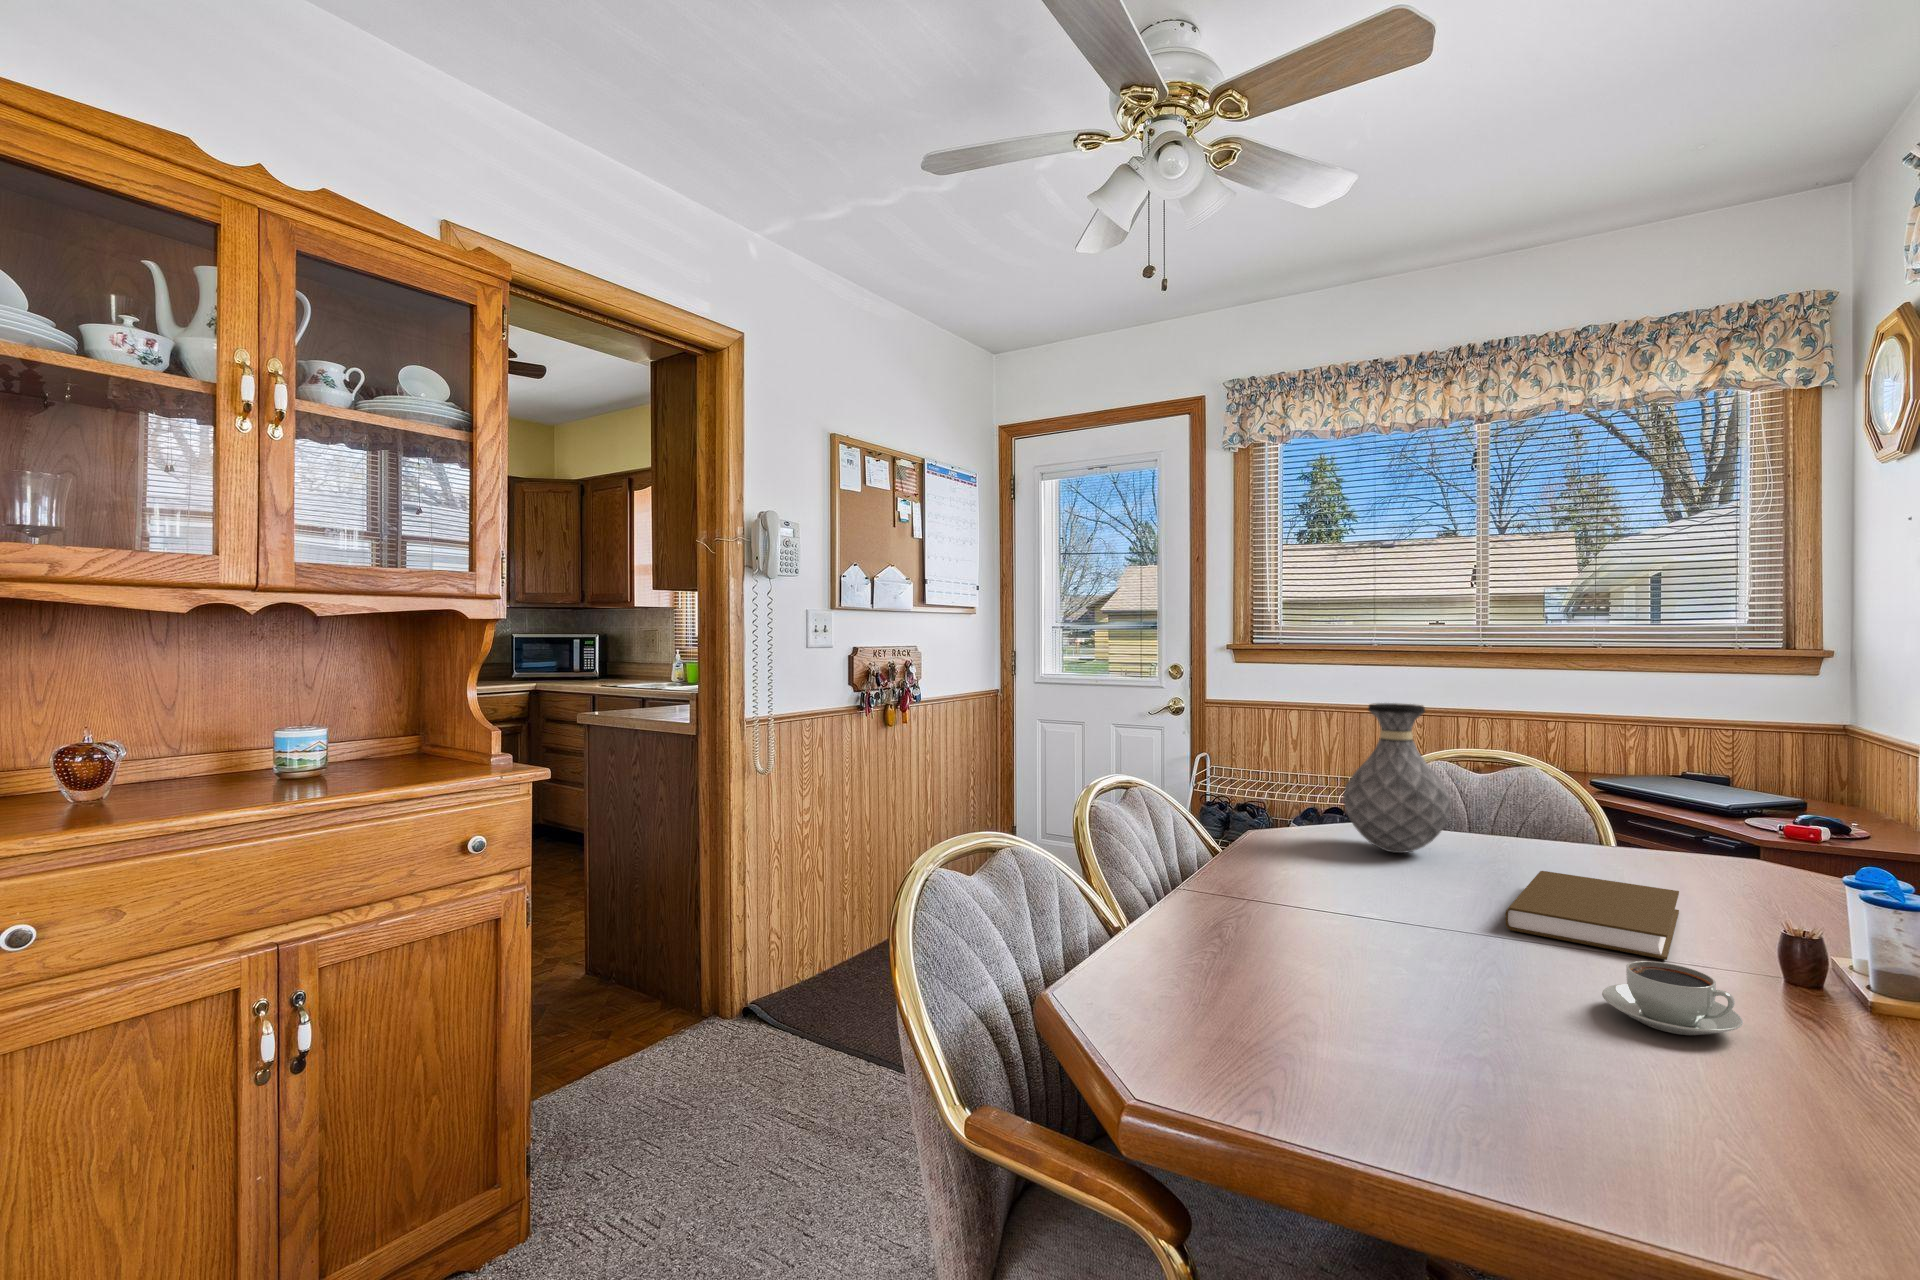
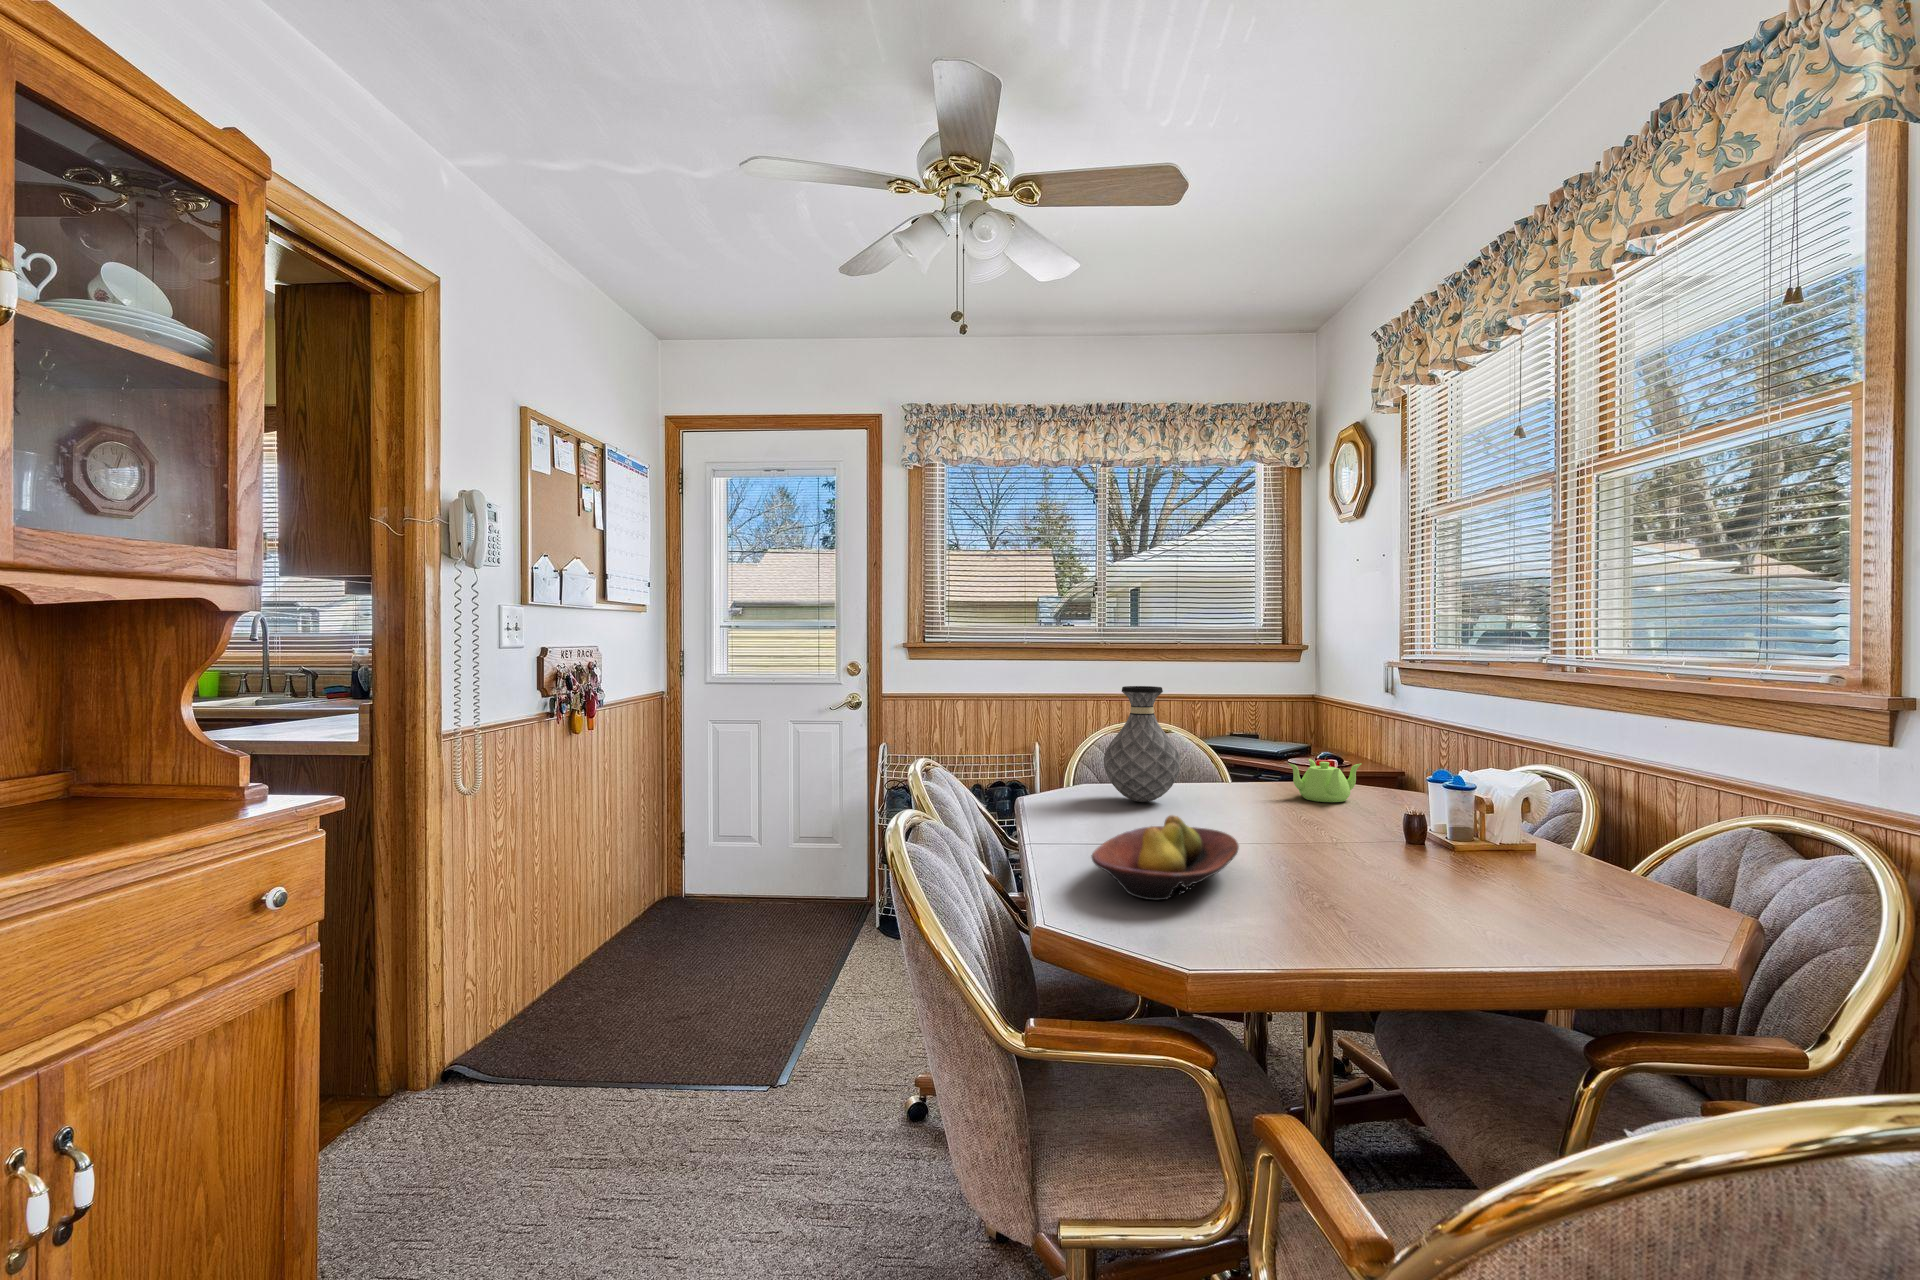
teapot: none [1637,819,1776,888] -> present [1288,759,1361,802]
book: present [1505,871,1679,960] -> none [1251,801,1364,845]
fruit bowl: none [1152,875,1397,983] -> present [1091,815,1239,900]
coffee cup: present [1602,961,1743,1035] -> none [1366,842,1445,883]

